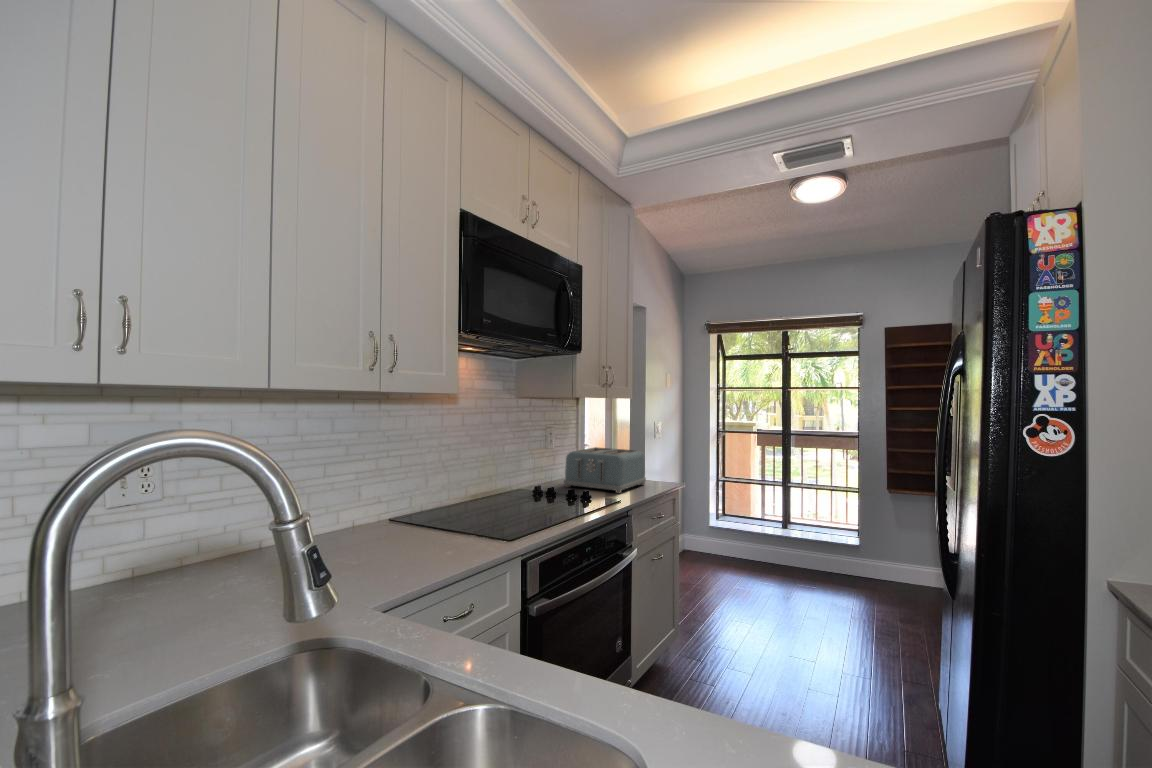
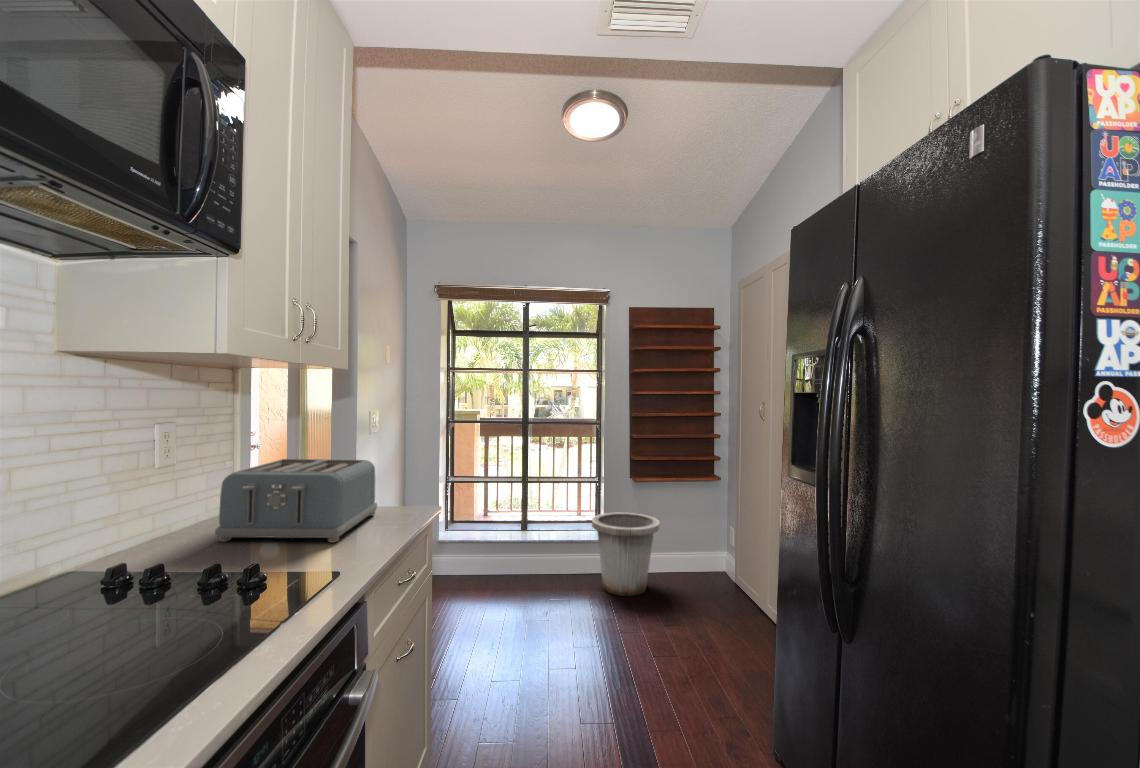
trash can: none [846,522,919,601] -> present [592,513,659,596]

